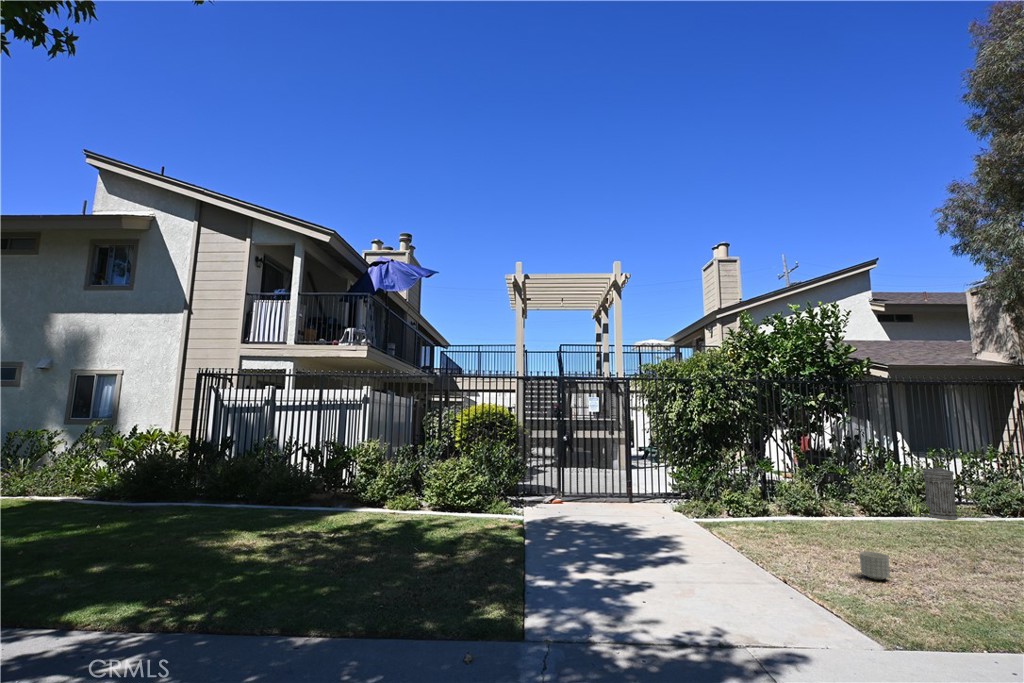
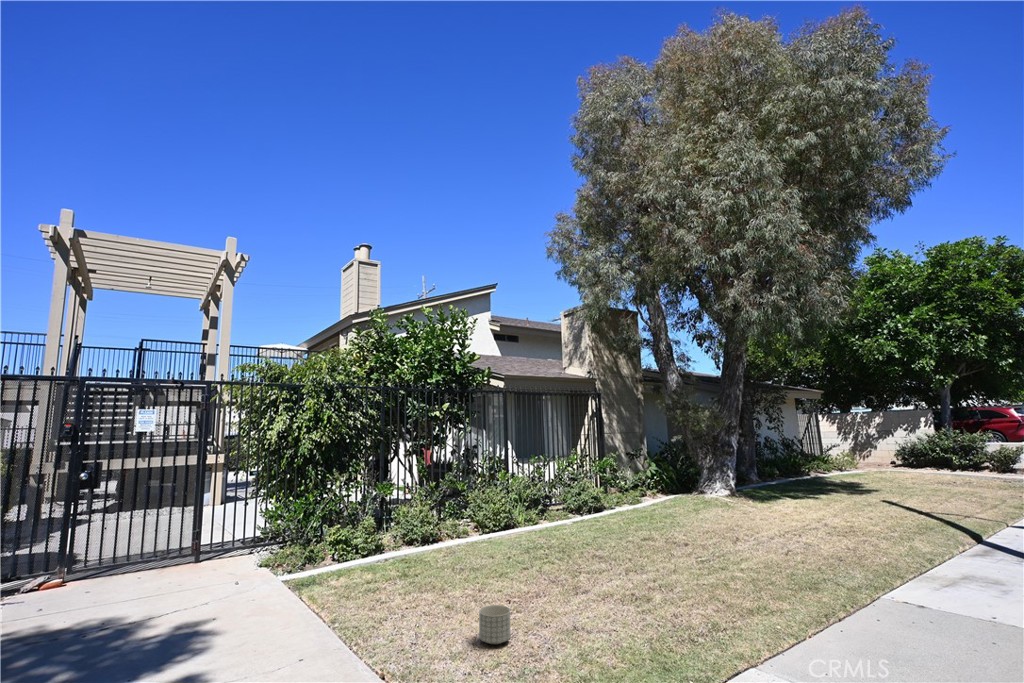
trash can: present [923,467,958,519] -> none [530,475,555,527]

